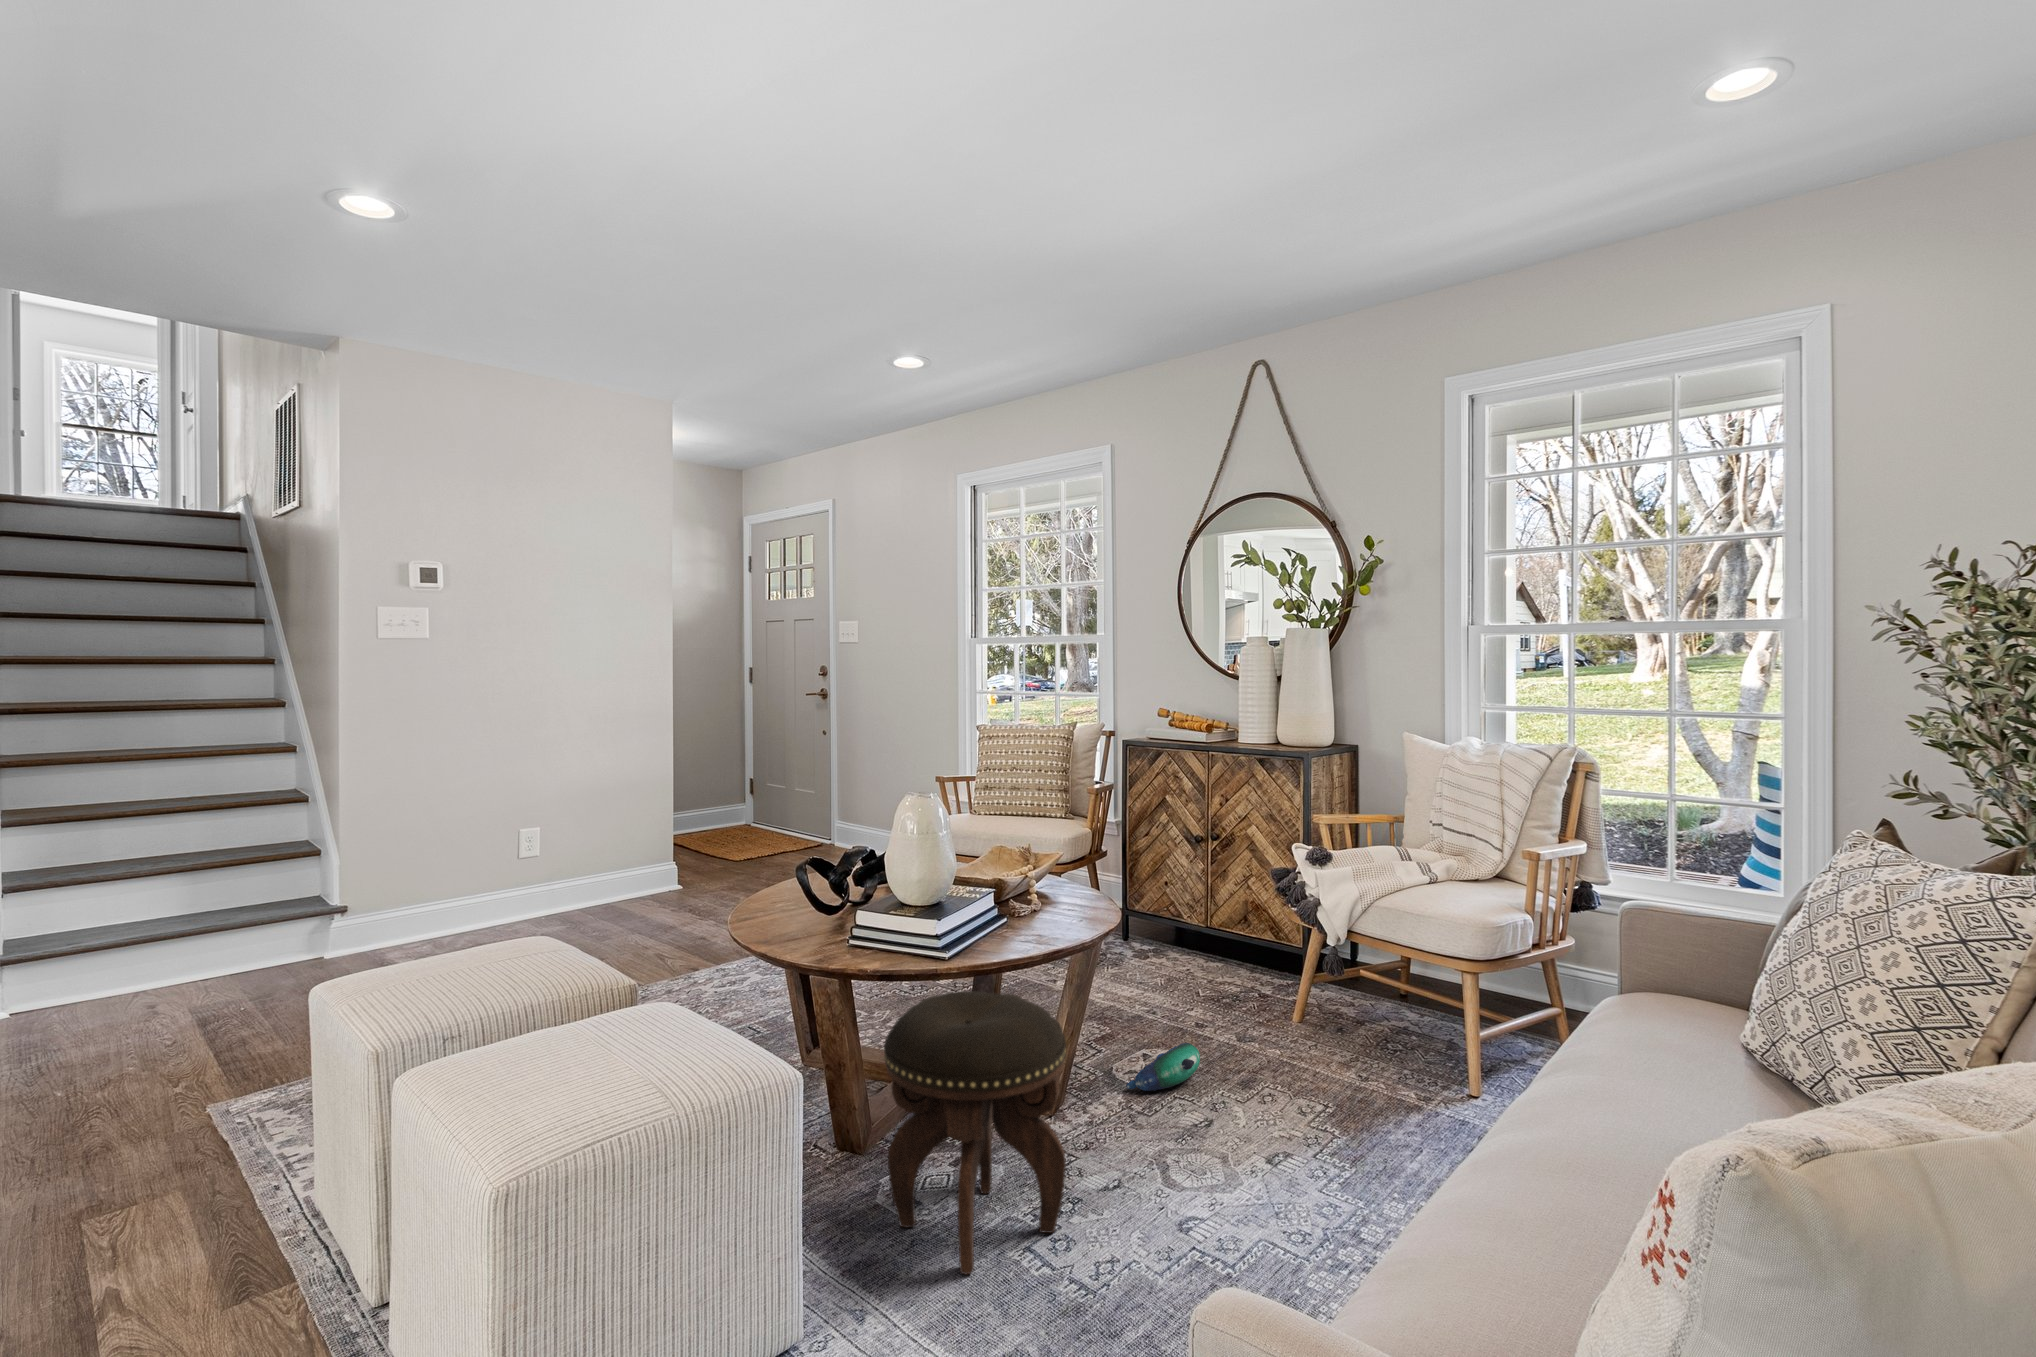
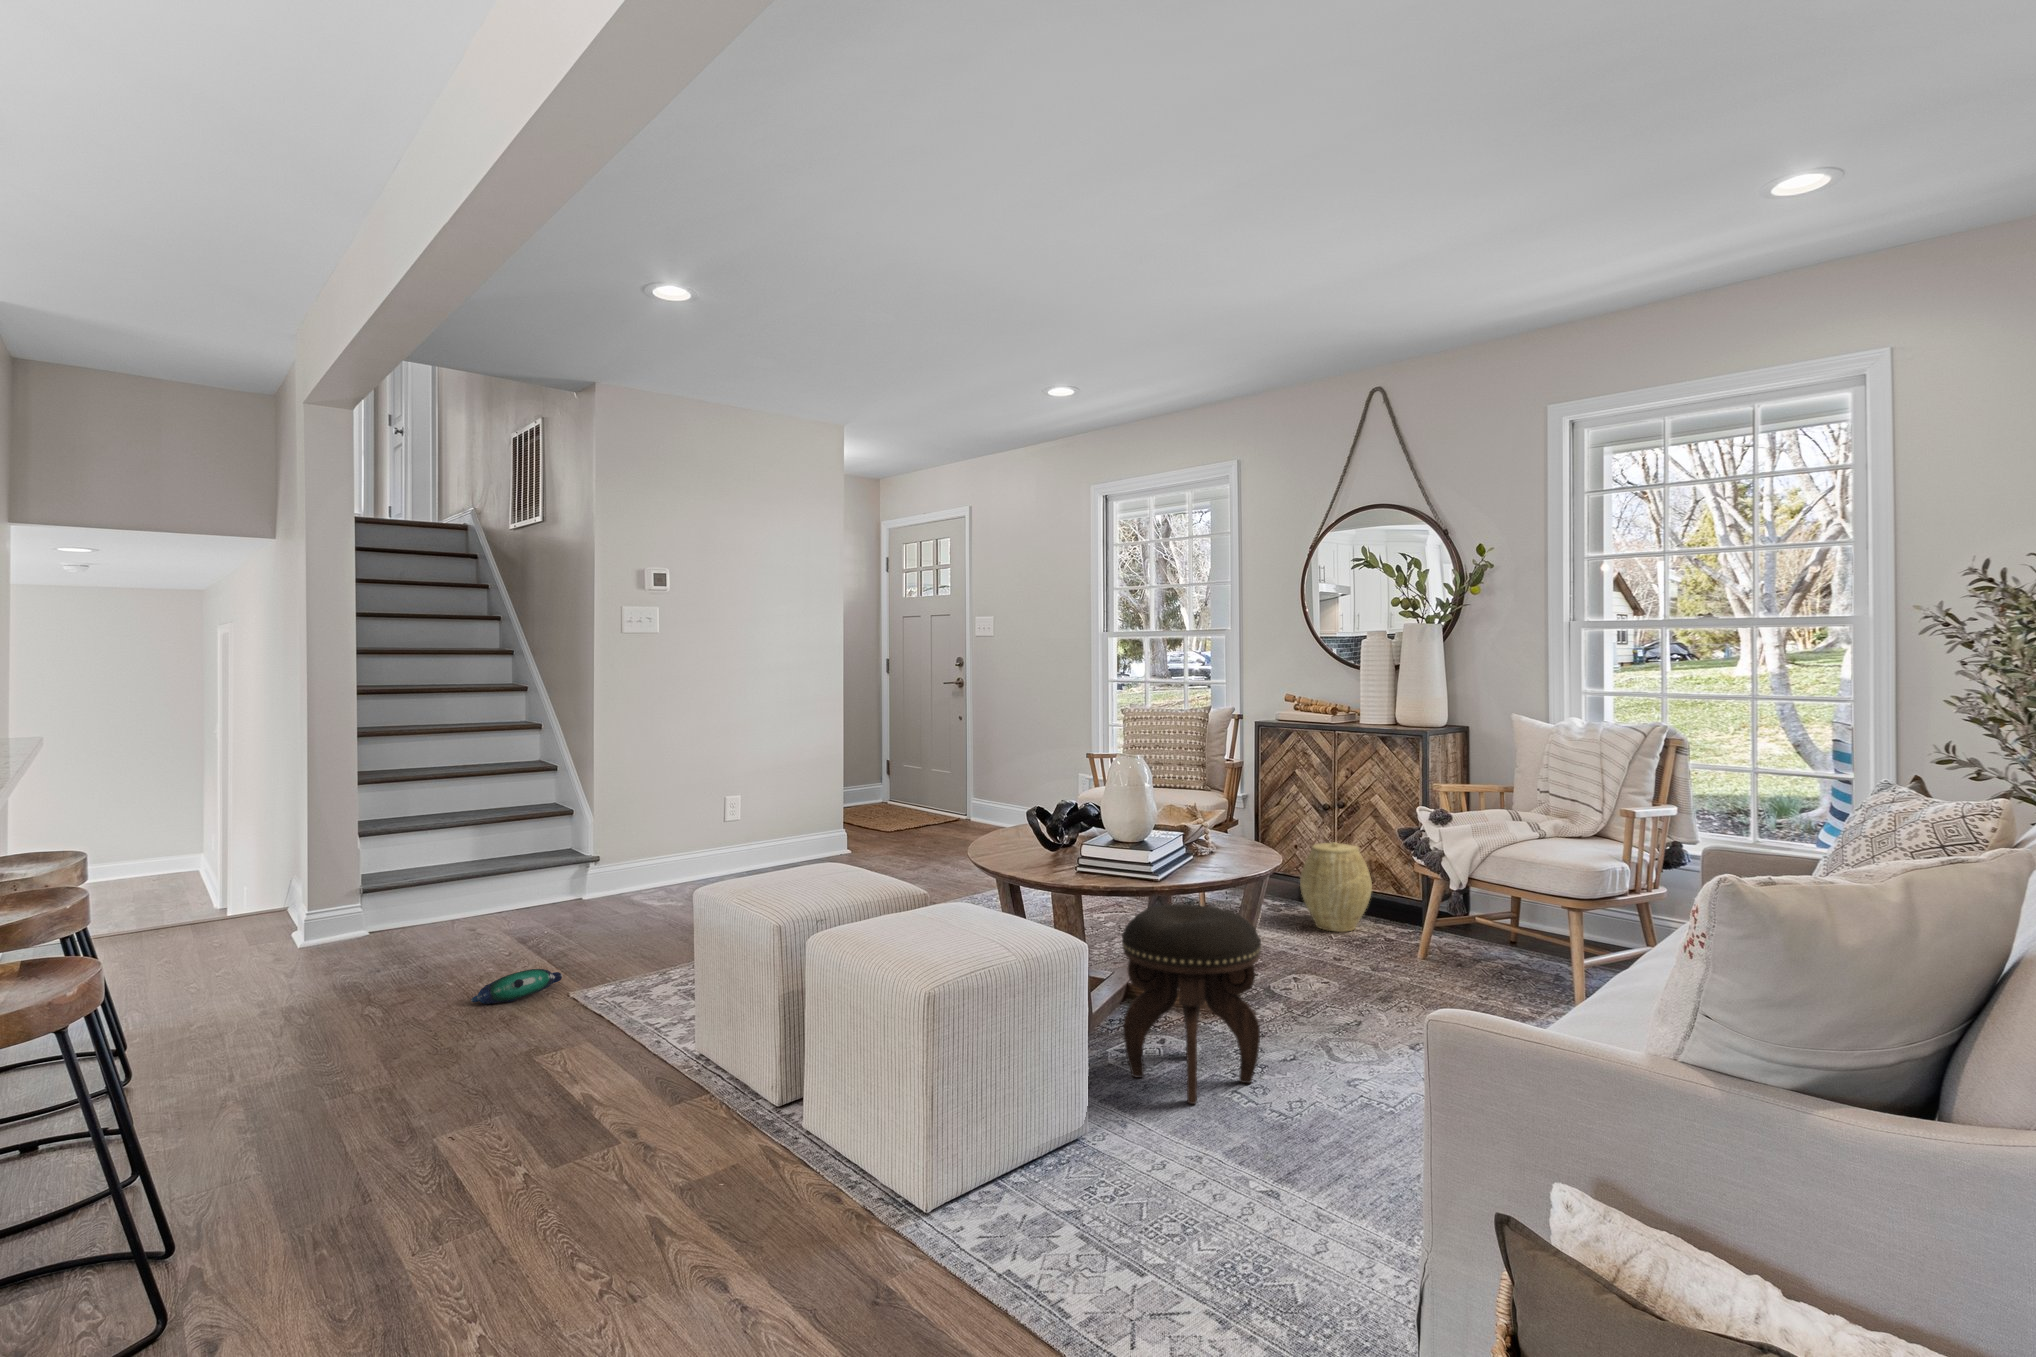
woven basket: none [1165,881,1246,987] -> present [1300,842,1372,932]
plush toy: present [1126,1043,1200,1092] -> present [471,969,562,1004]

